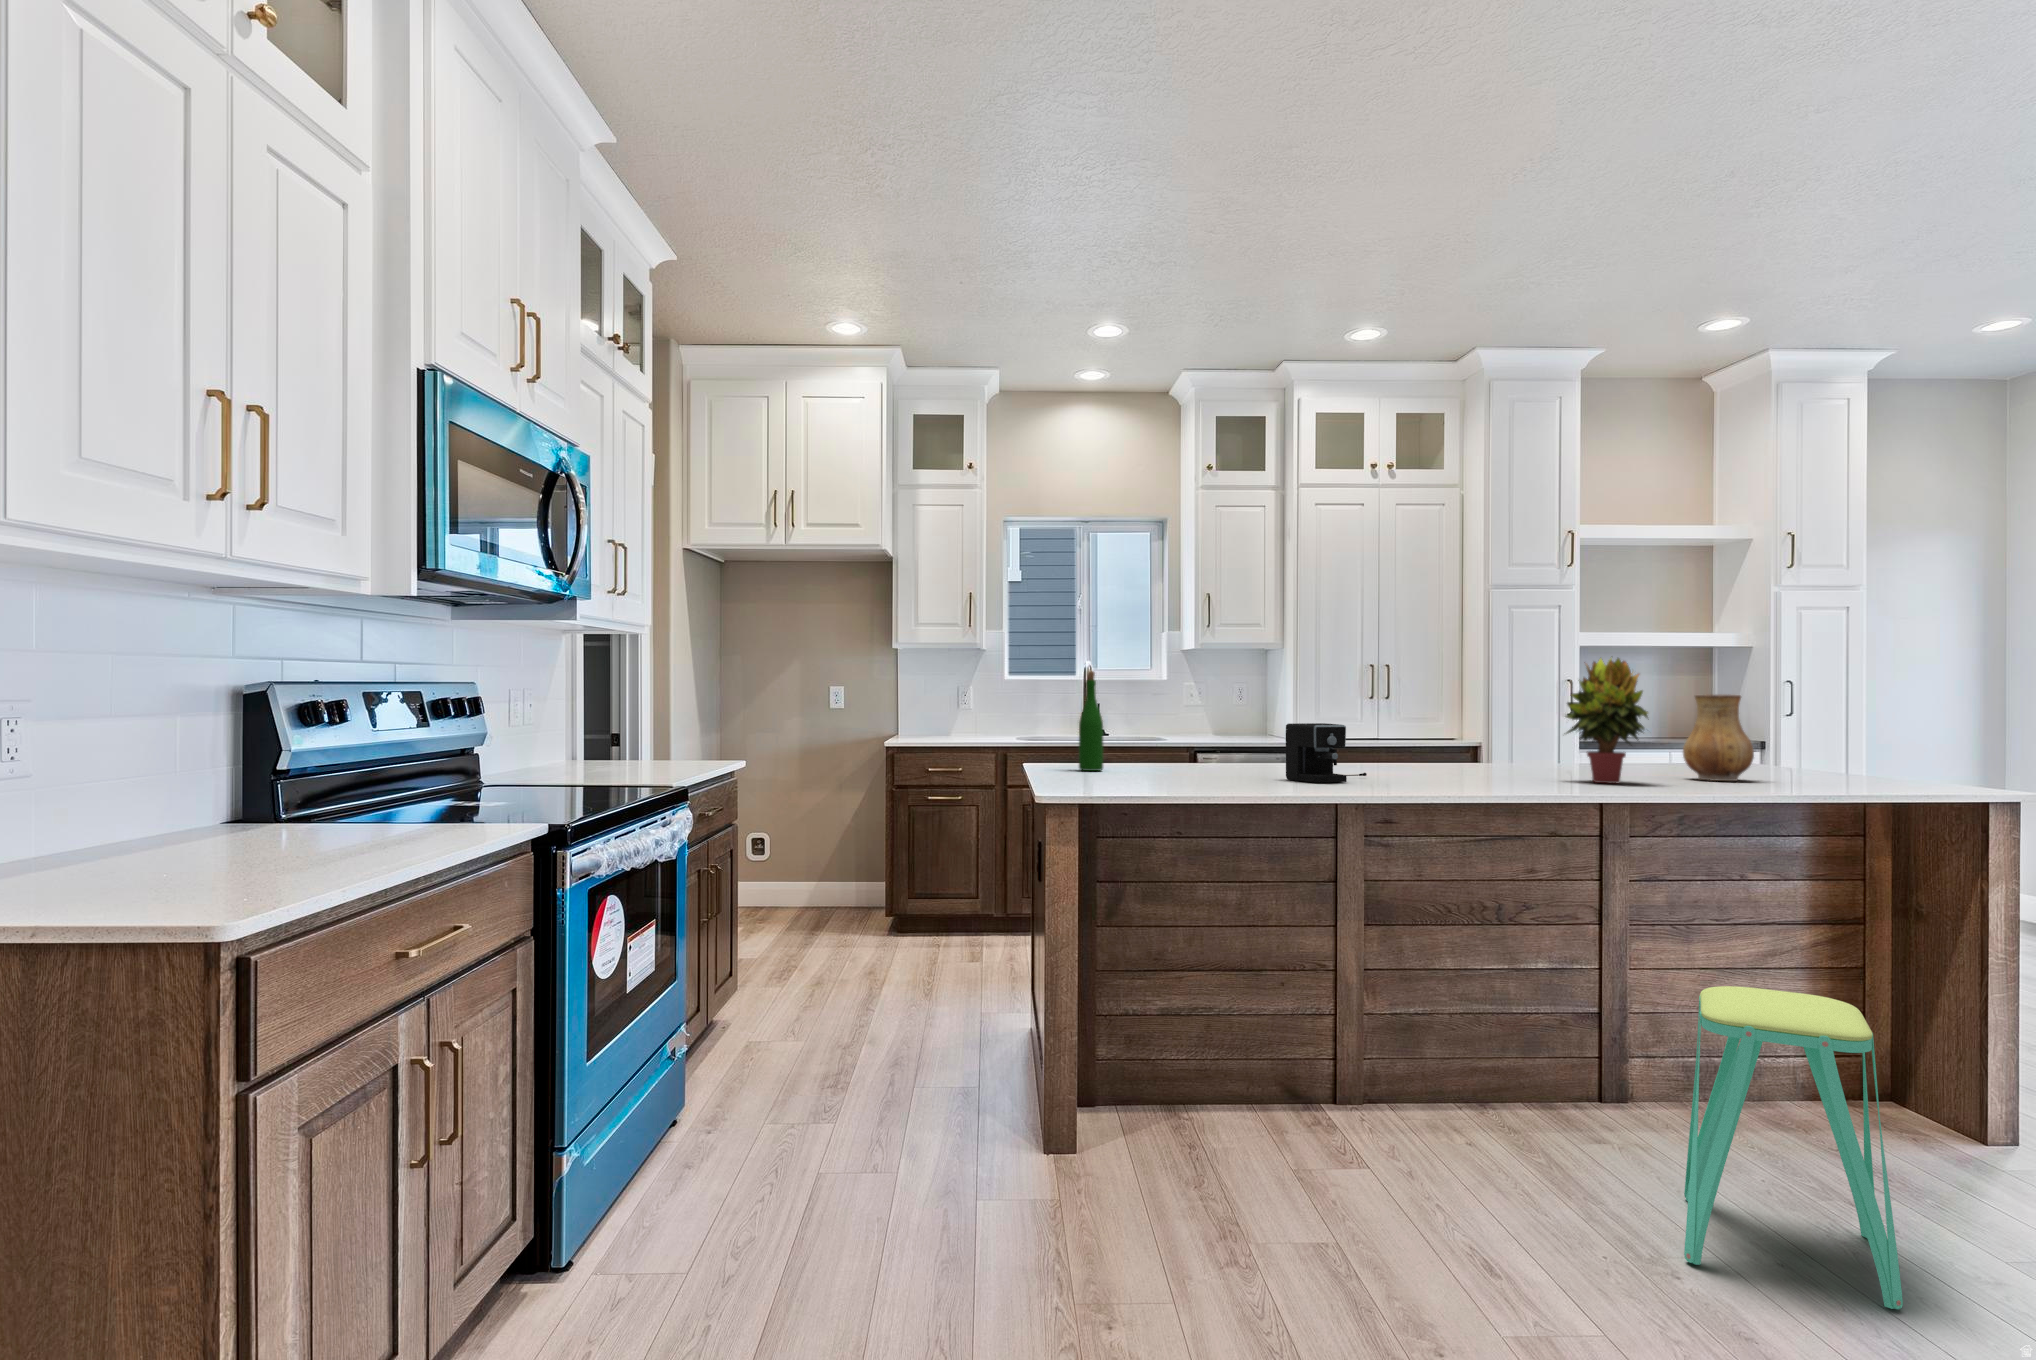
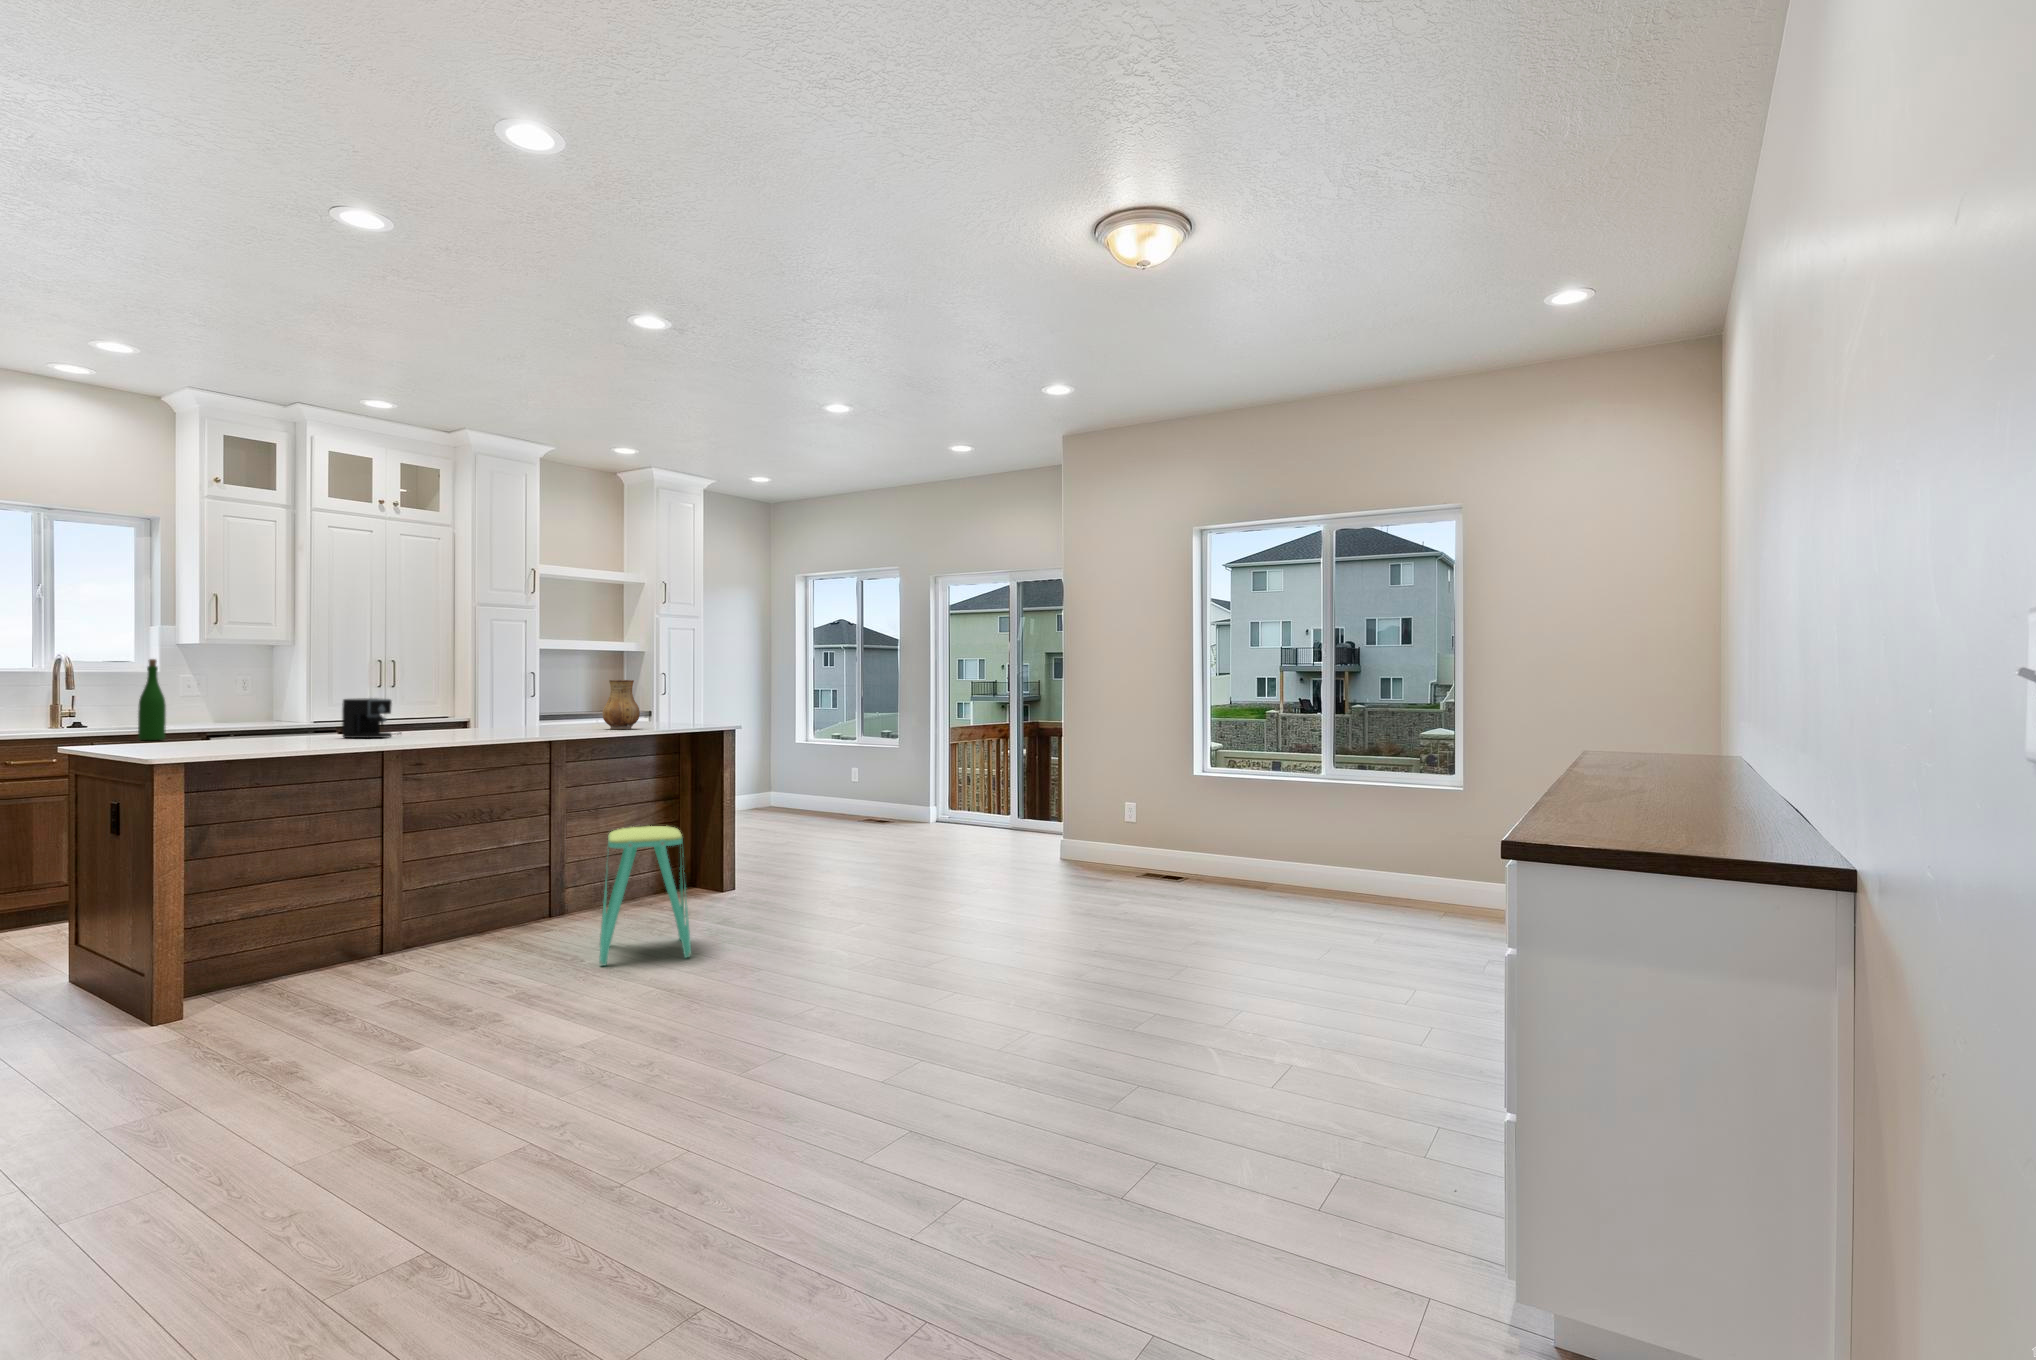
potted plant: present [1566,658,1648,783] -> none [533,657,585,732]

